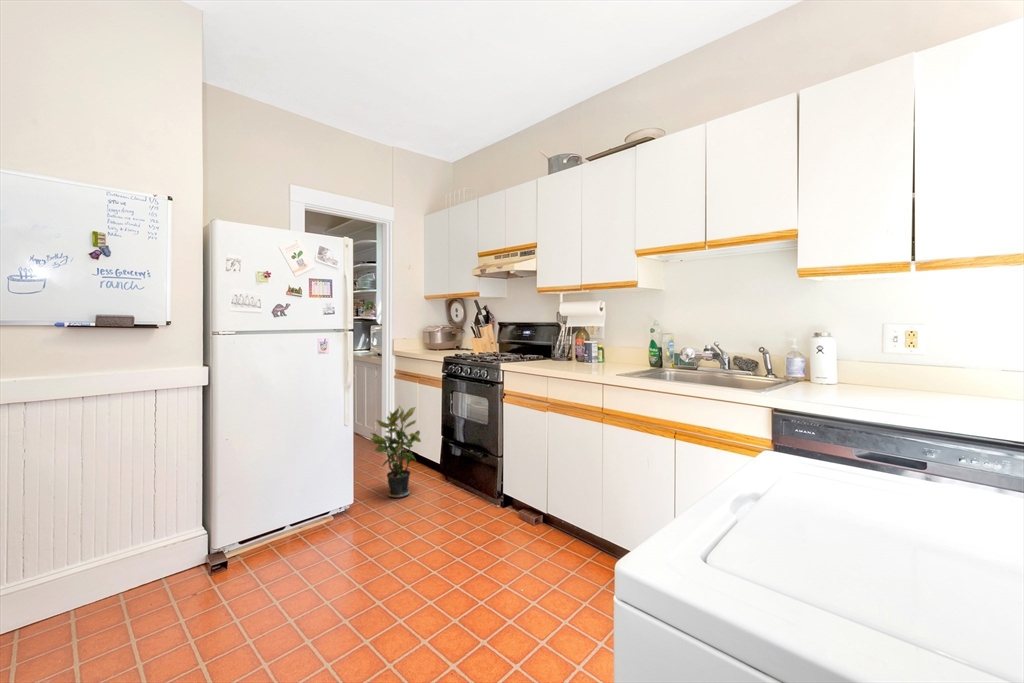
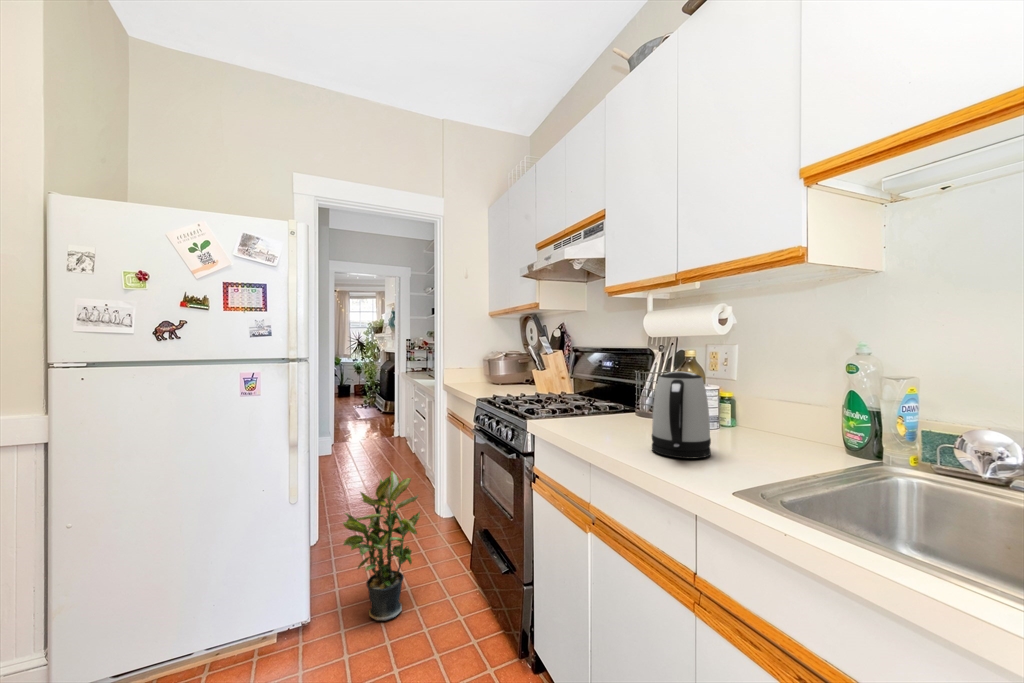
kettle: none [569,332,595,370] -> present [652,372,711,459]

